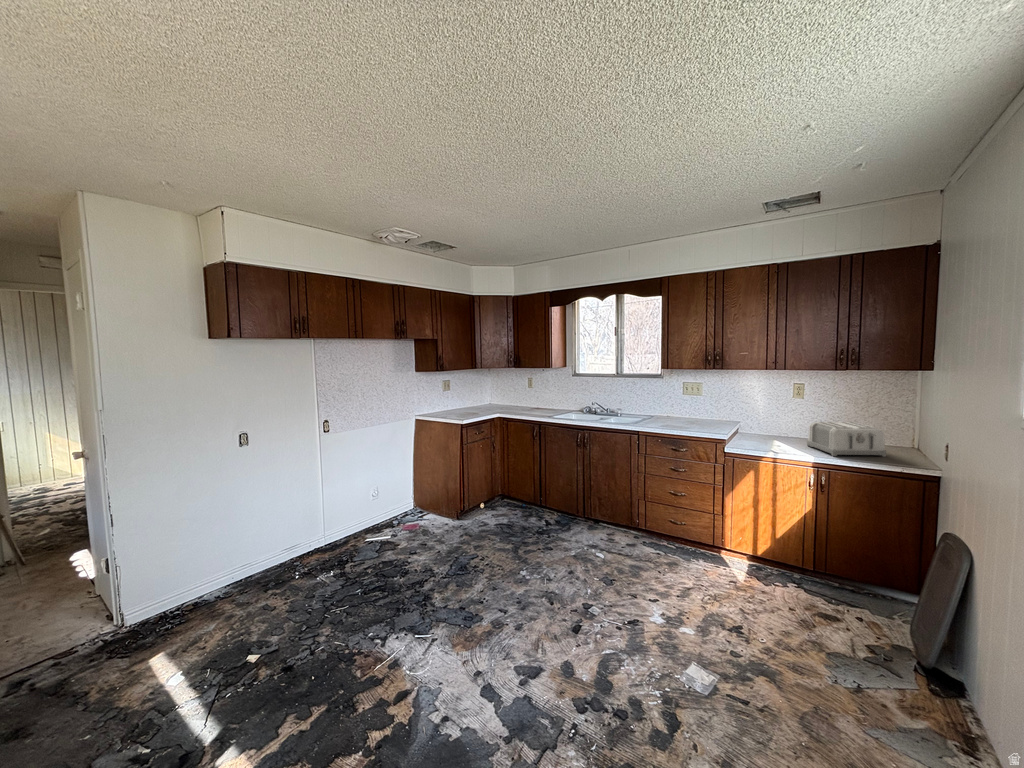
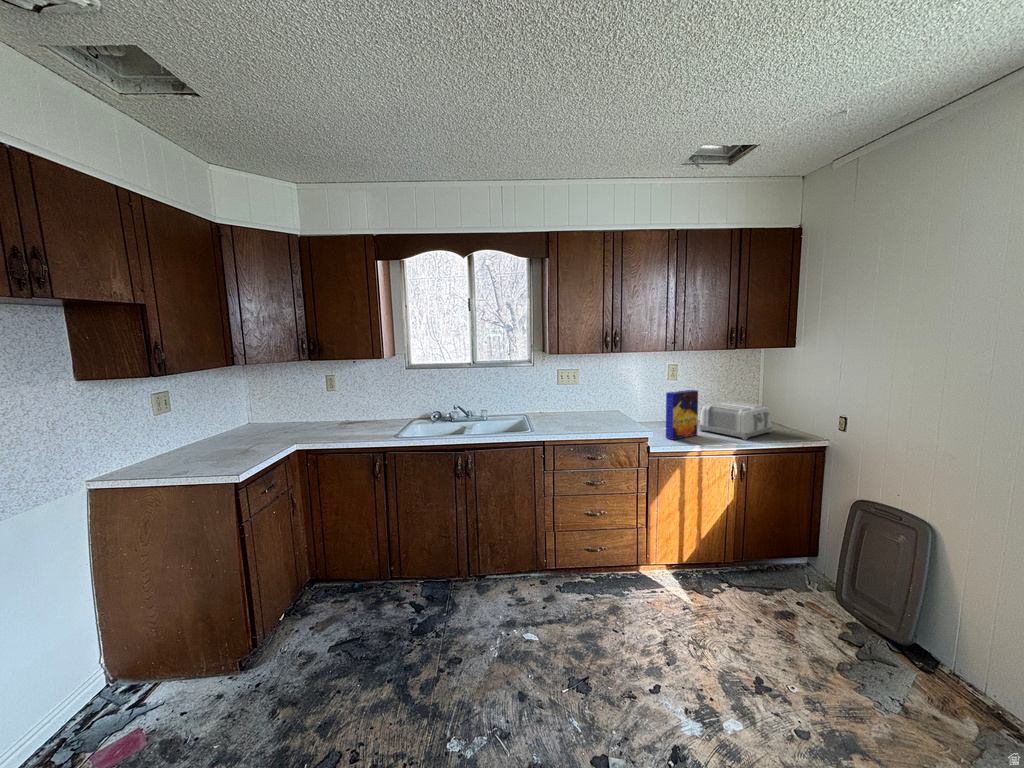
cereal box: none [757,405,795,448] -> present [666,390,698,440]

